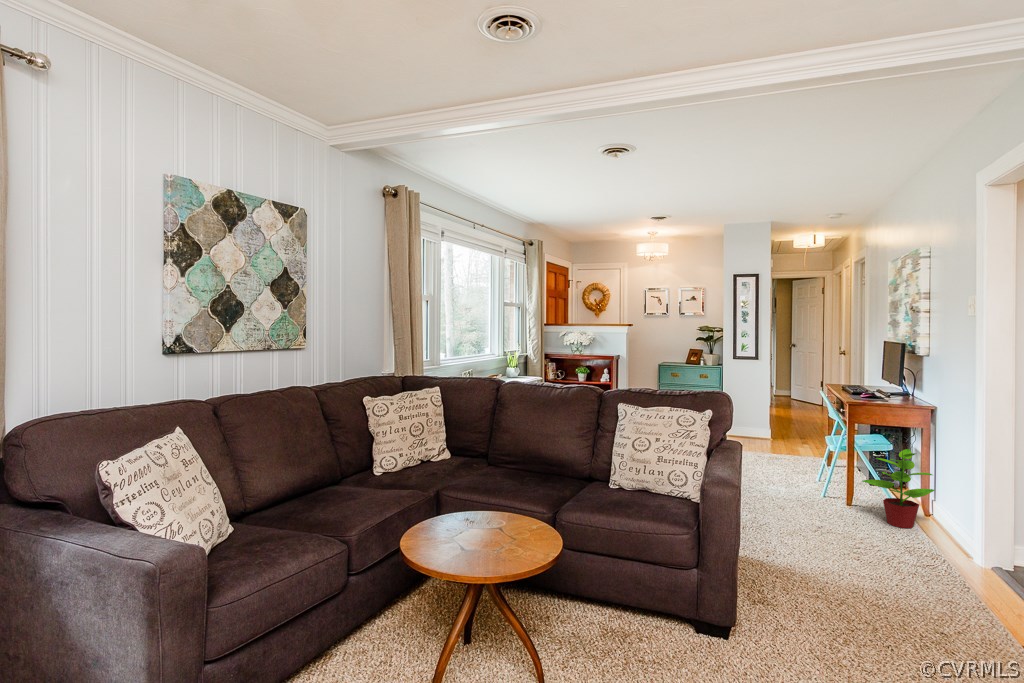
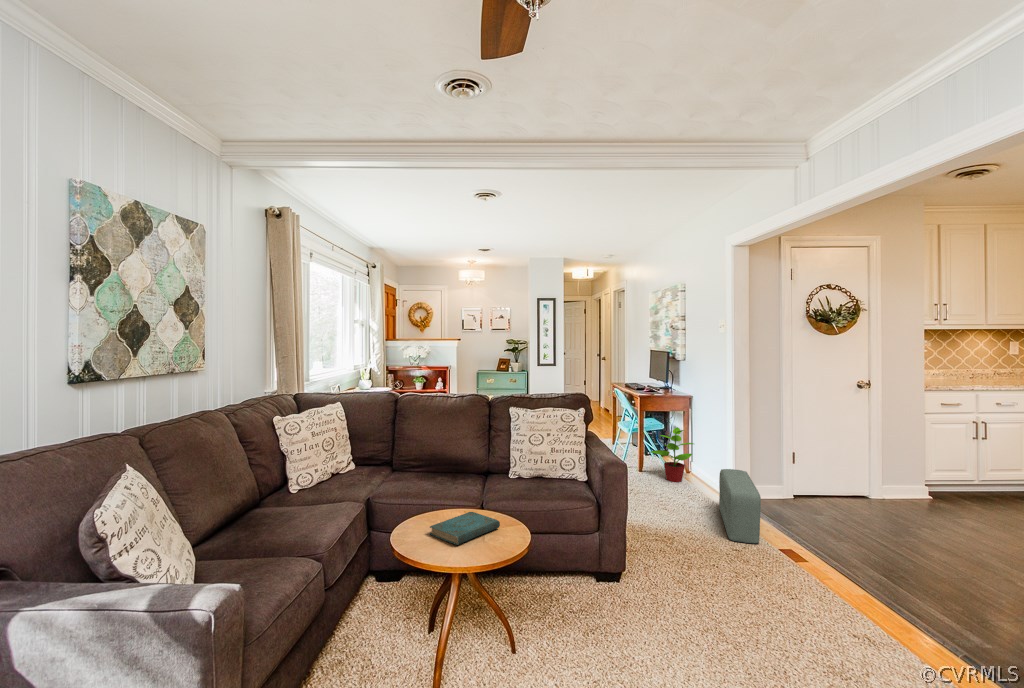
pouf: none [946,515,1007,635] -> present [719,469,761,543]
book: none [444,517,526,550] -> present [430,512,500,545]

